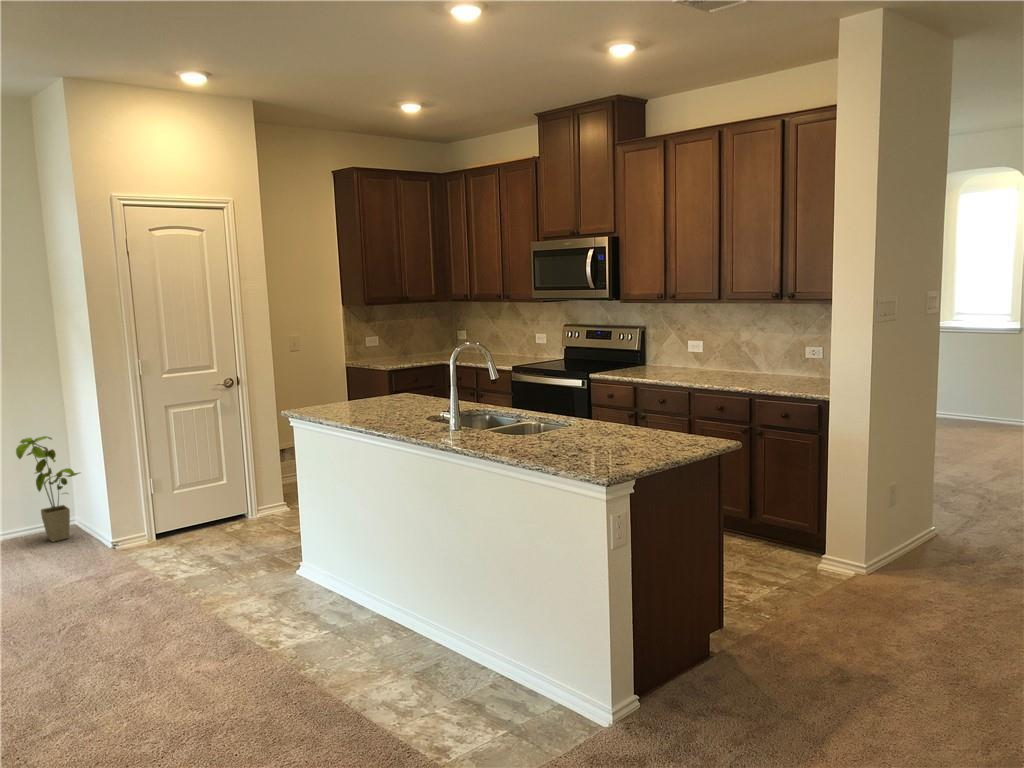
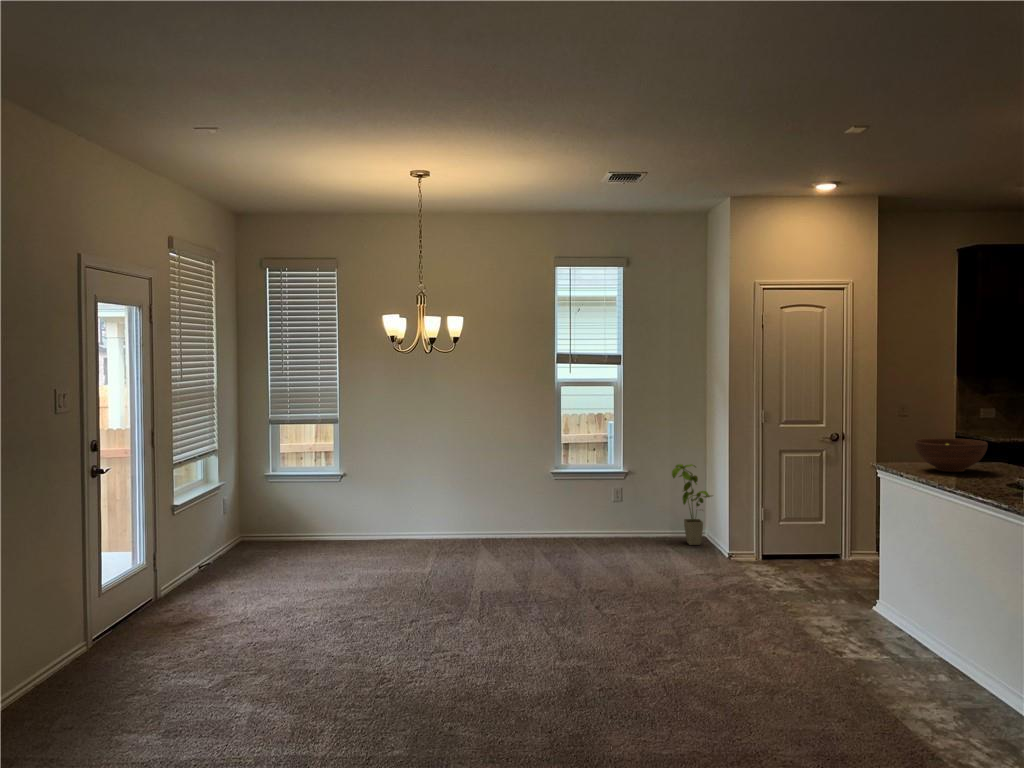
fruit bowl: none [330,374,401,413] -> present [914,438,988,472]

